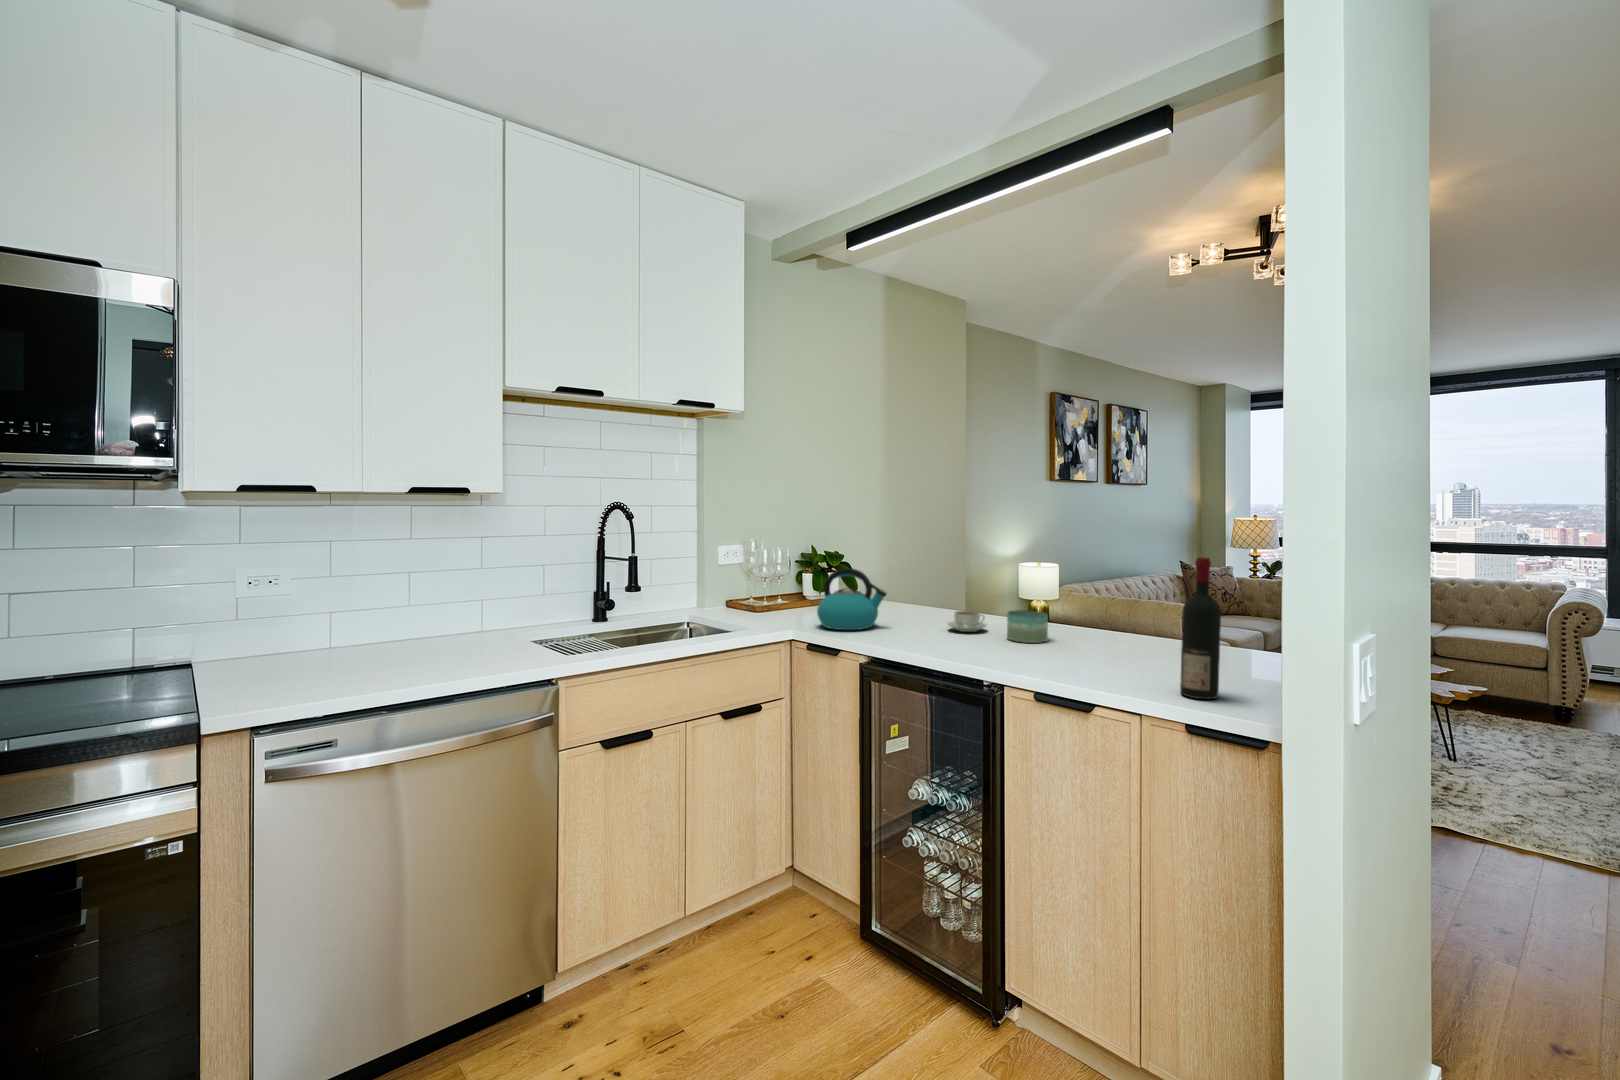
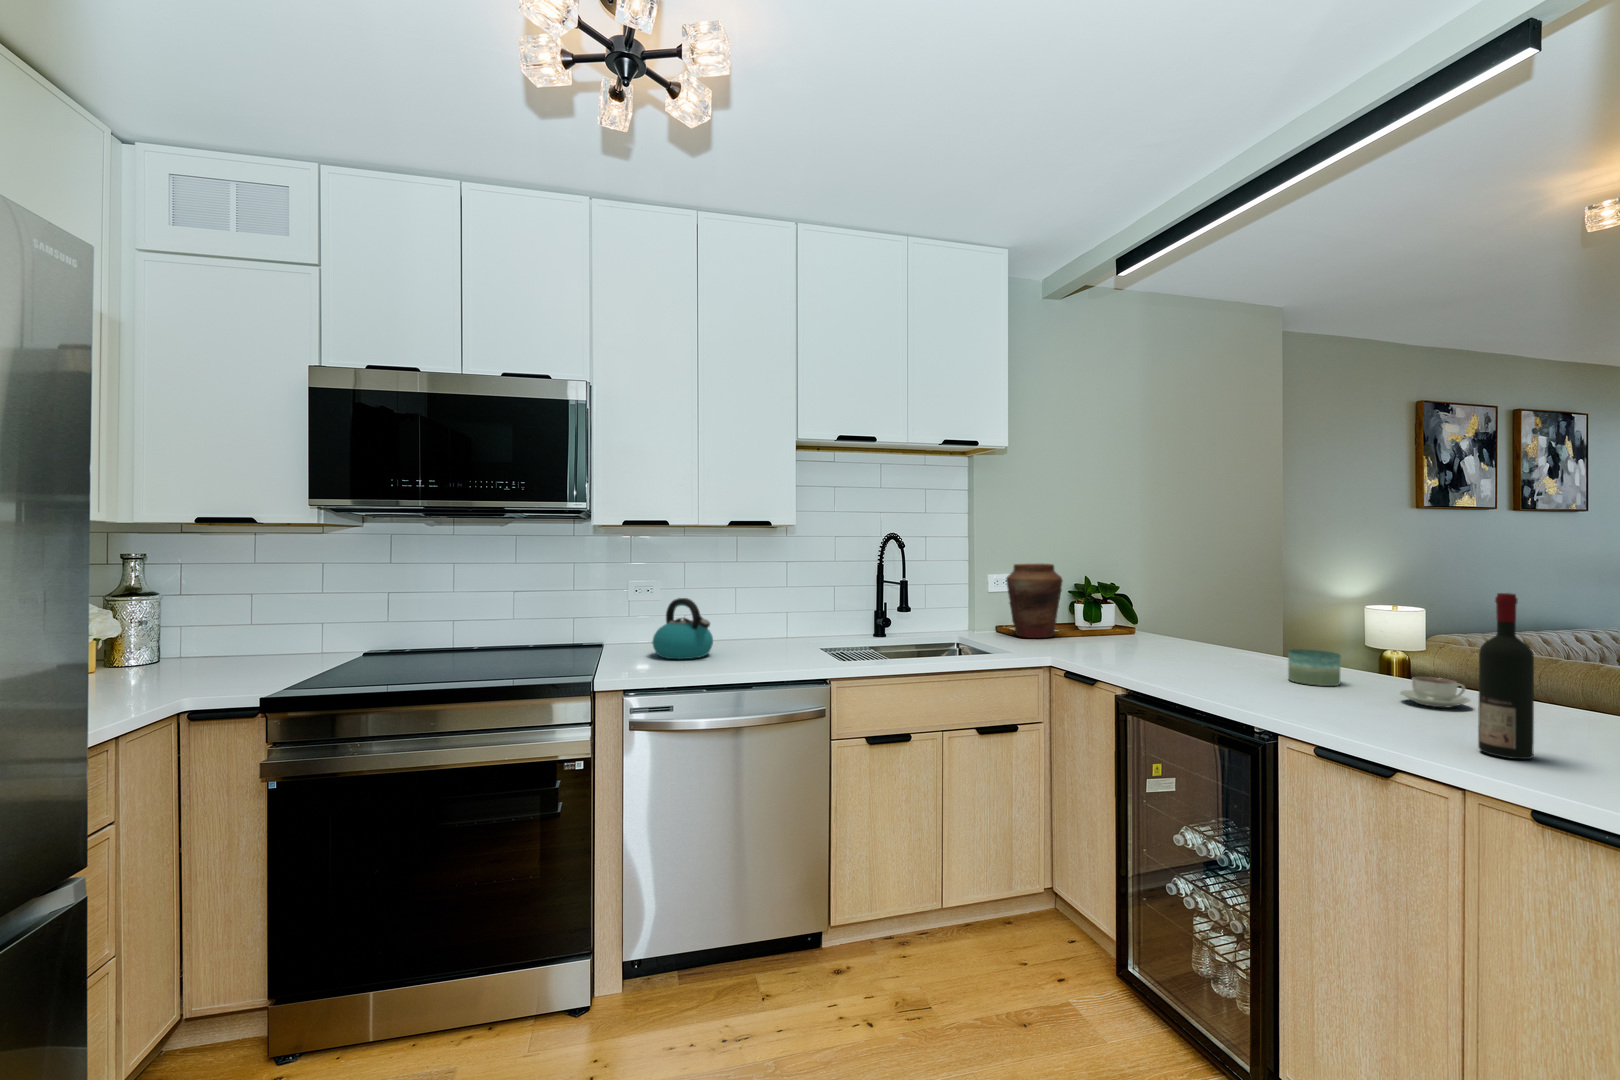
vase: none [737,534,794,612] -> present [1006,563,1062,638]
kettle: present [817,568,886,630] -> present [652,598,713,659]
coffee cup: present [947,611,987,632] -> present [1400,677,1470,707]

